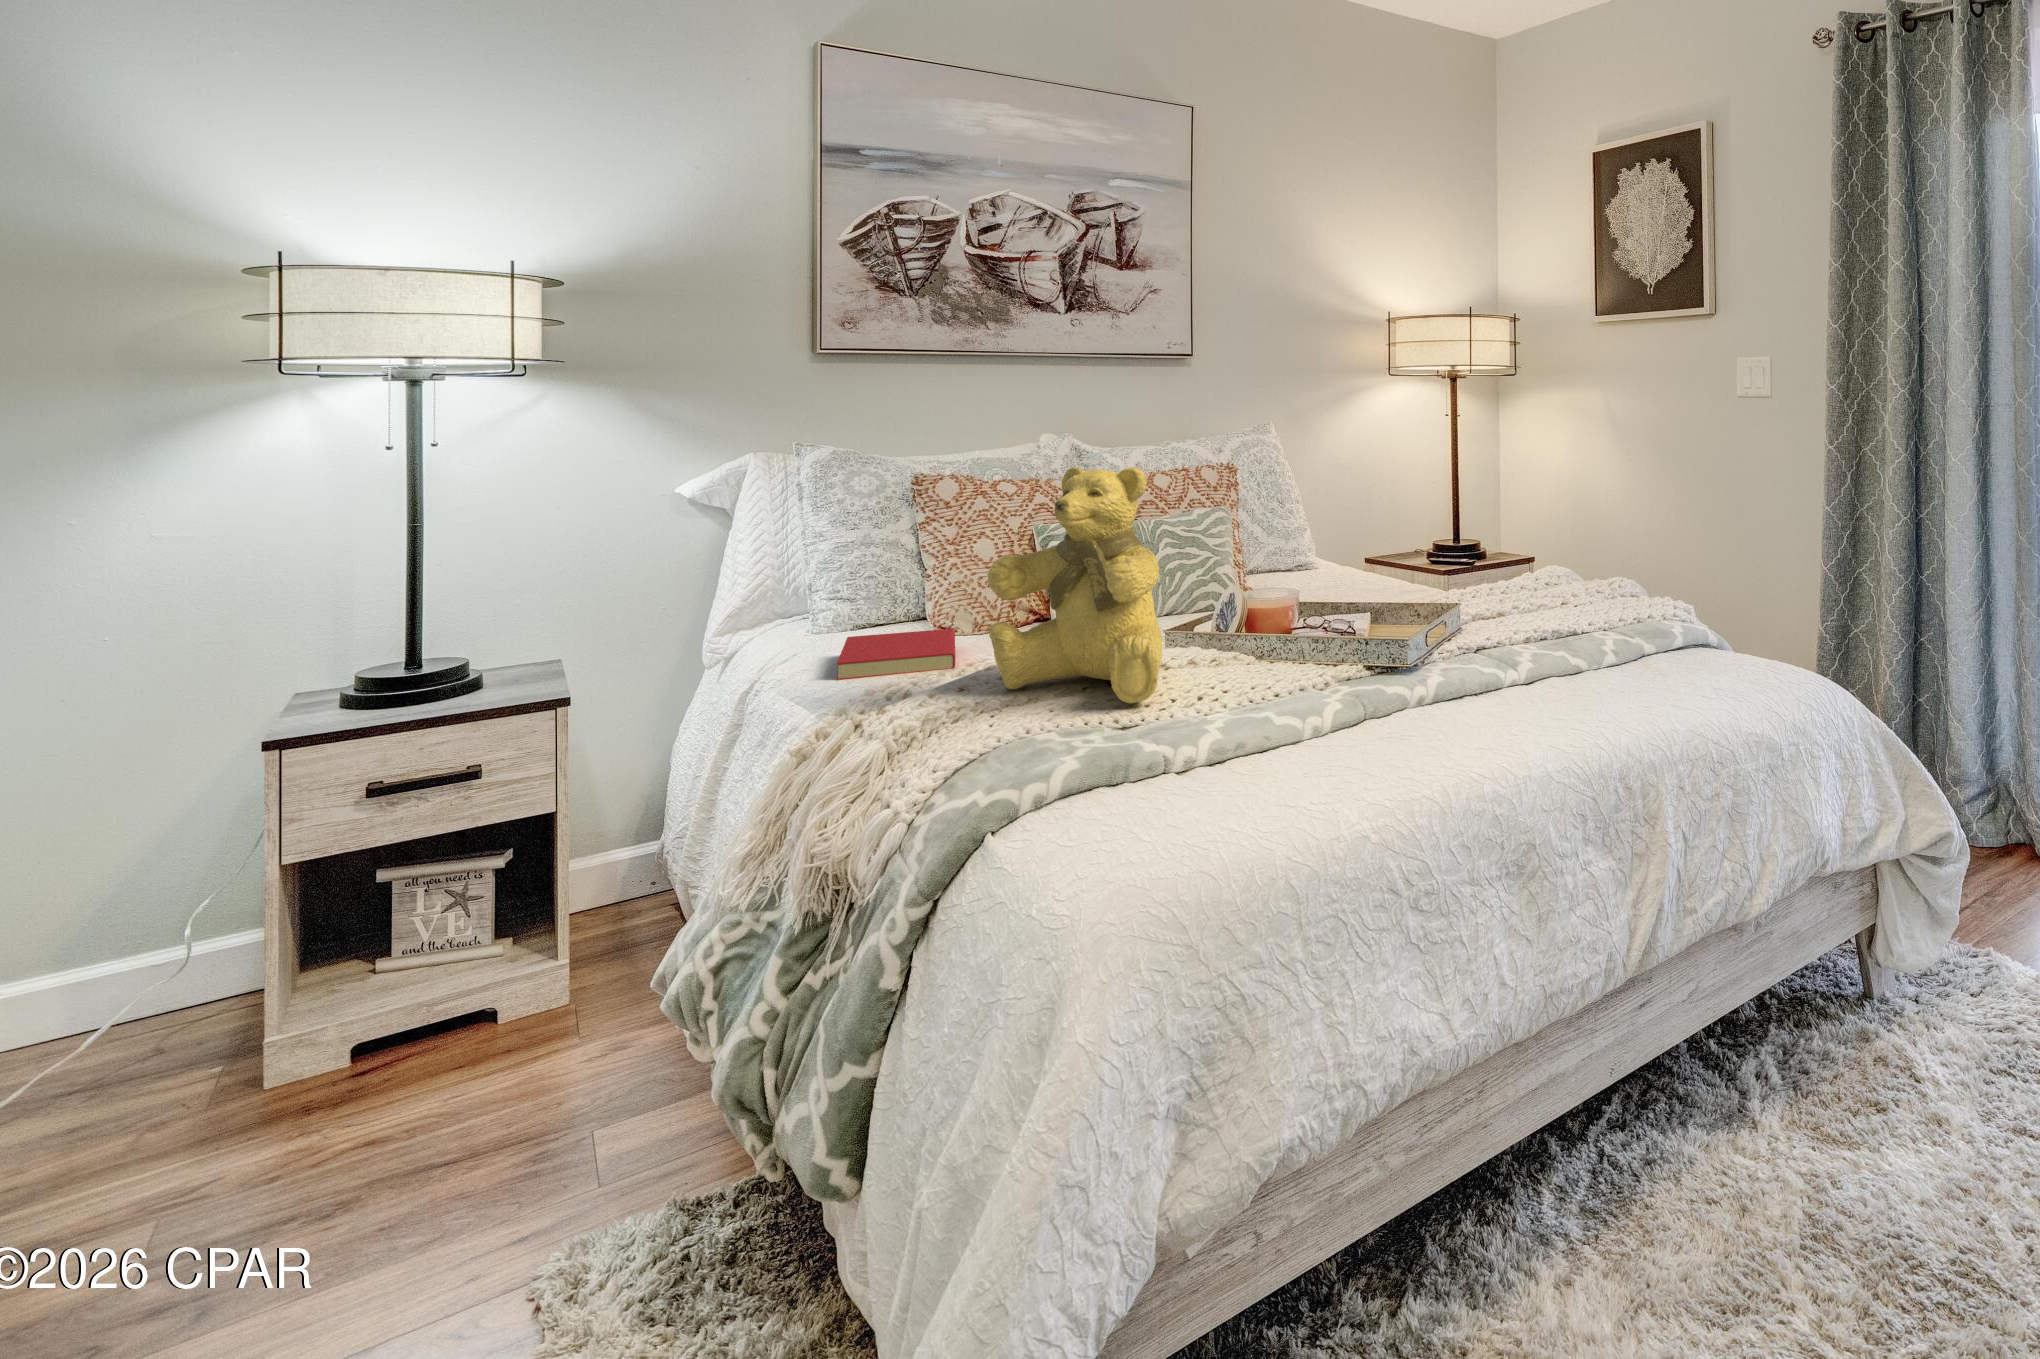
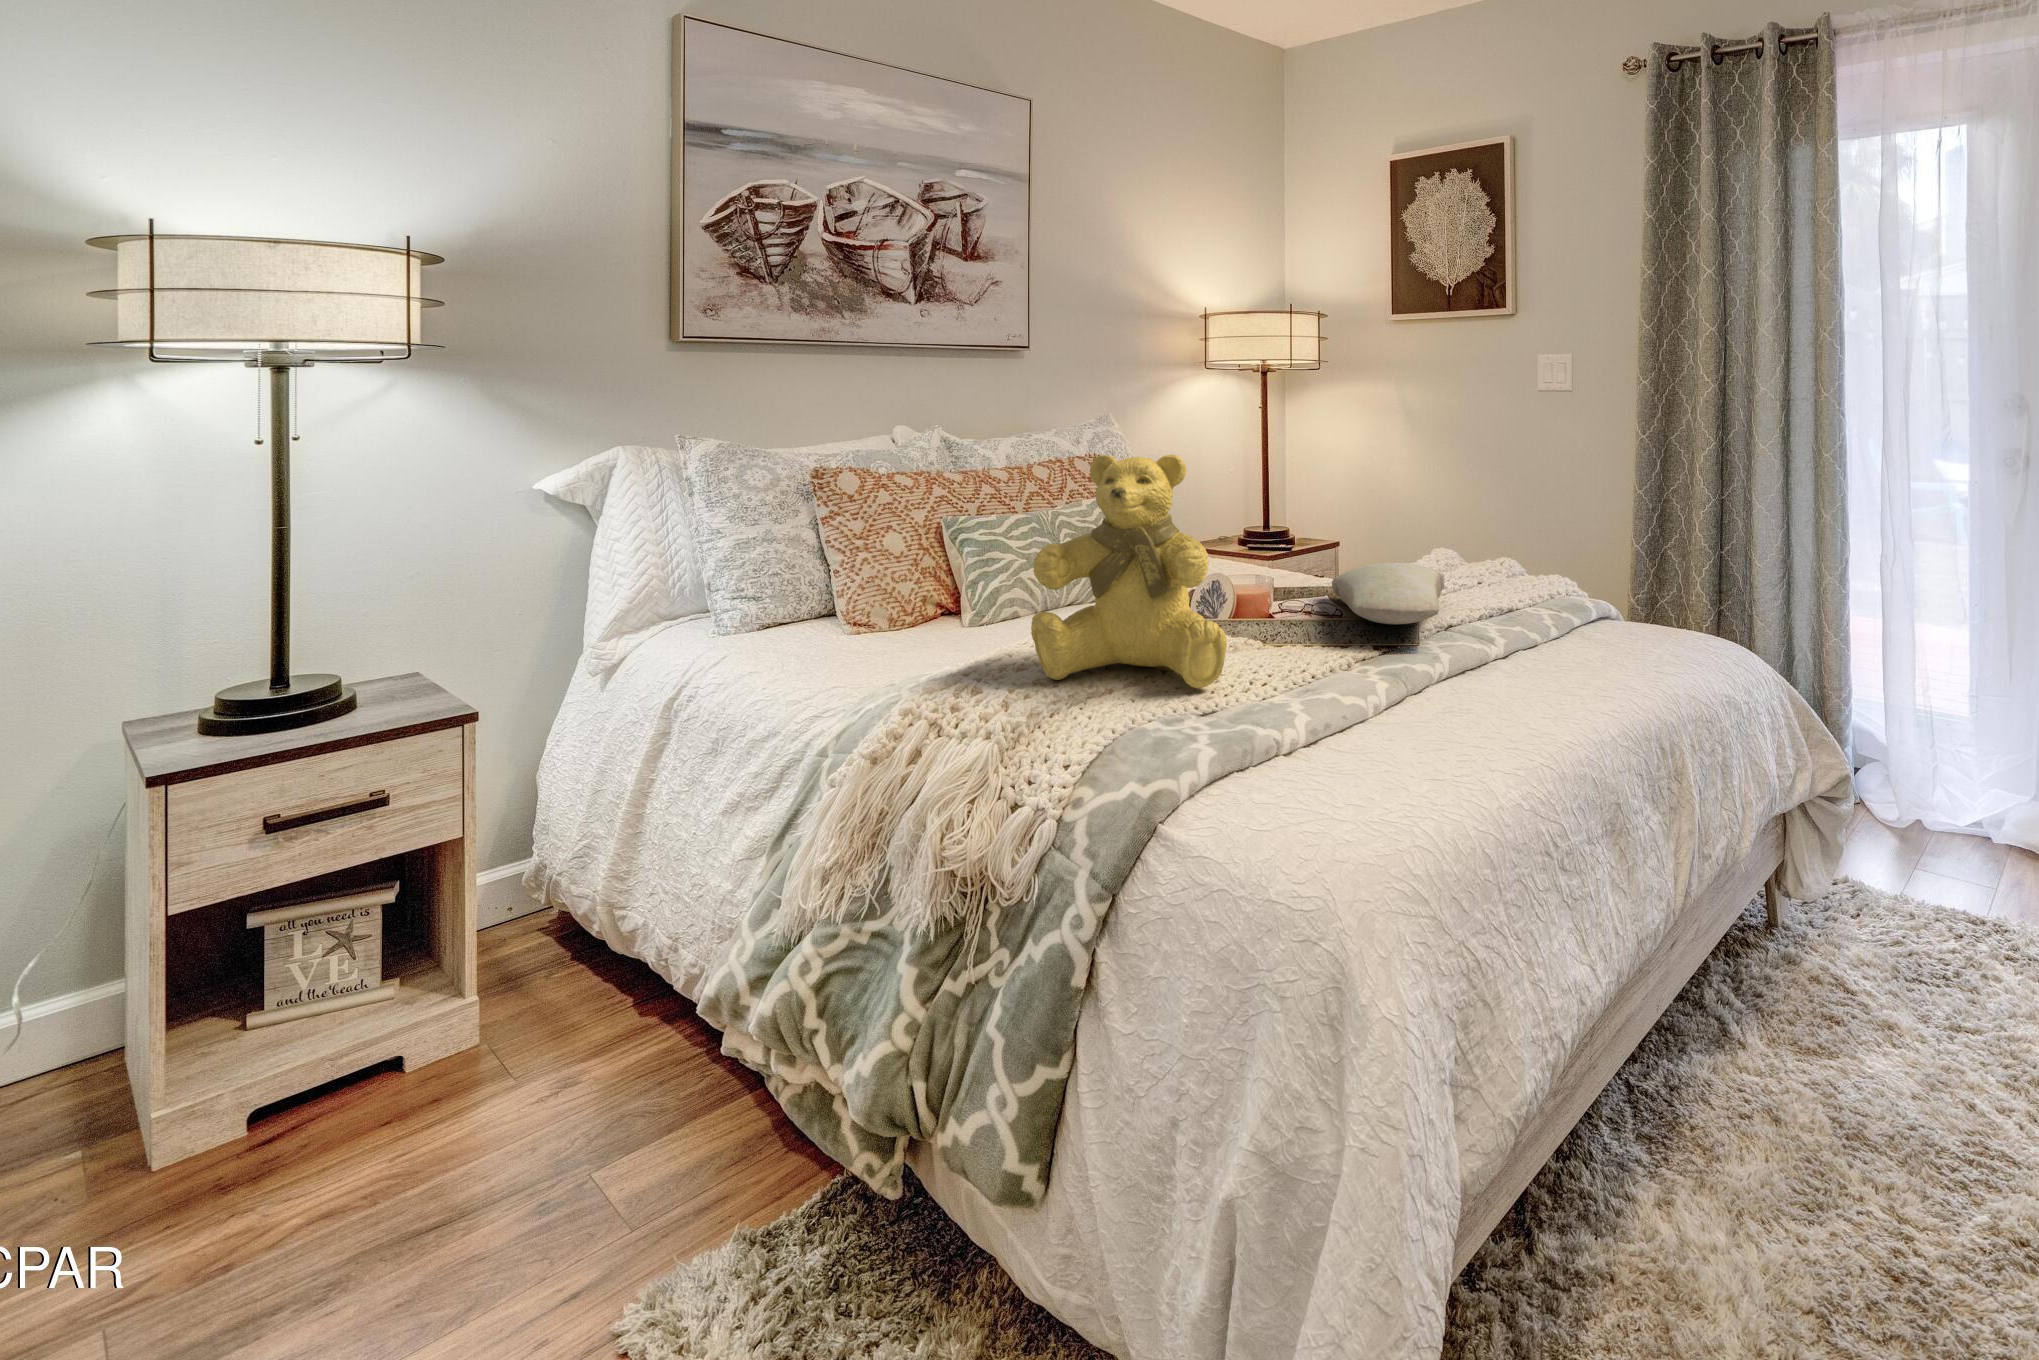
pillow: none [1344,582,1493,647] -> present [1332,563,1444,624]
book: present [837,629,955,680] -> none [788,623,929,680]

